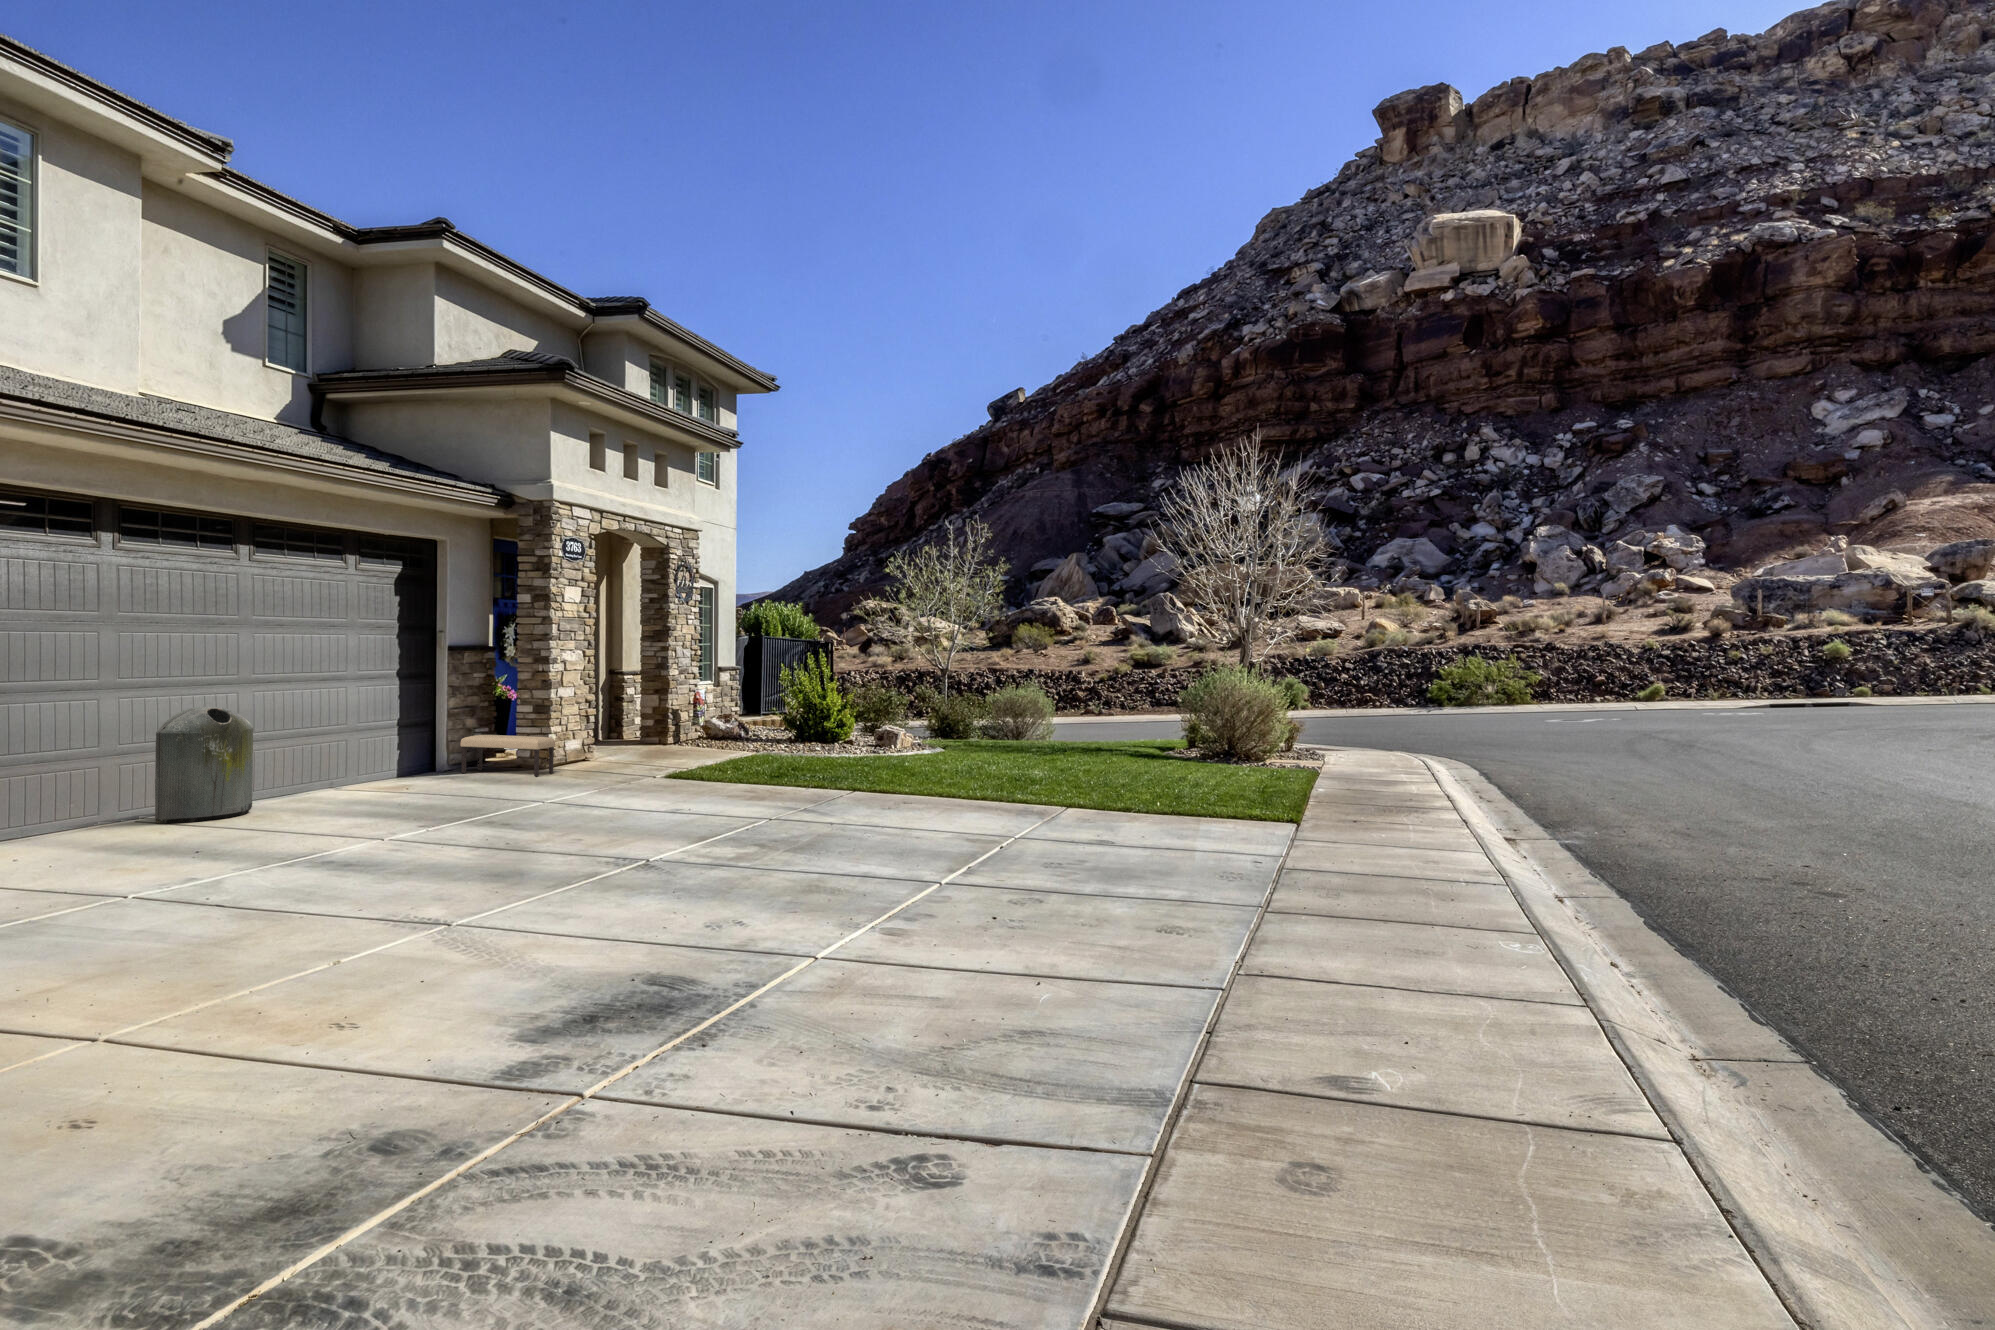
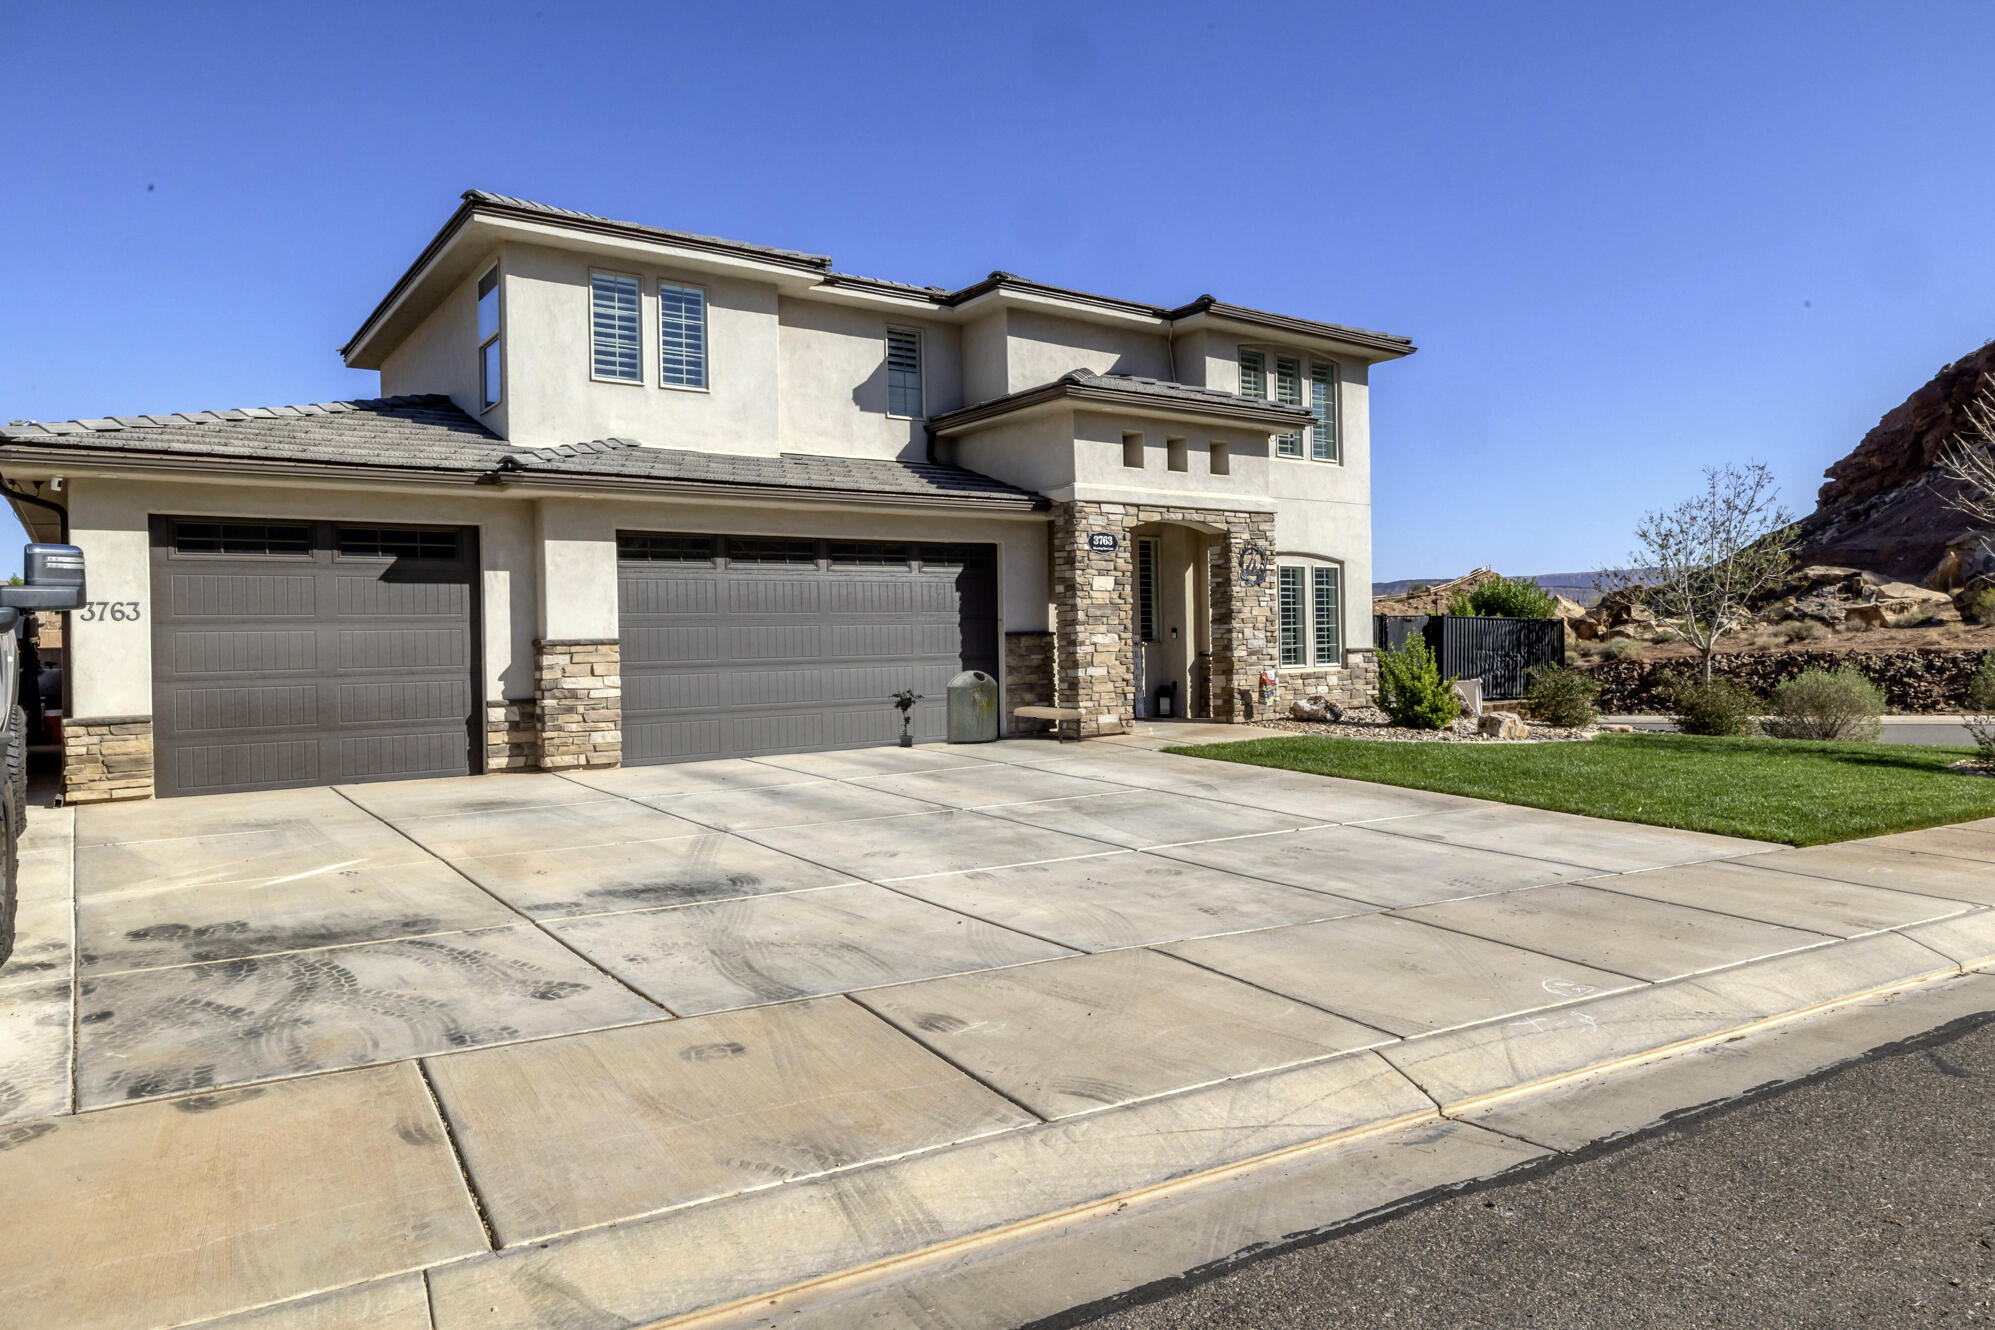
trash can: present [155,706,253,824] -> present [947,671,997,744]
potted plant: none [329,717,376,793] -> present [889,690,925,747]

